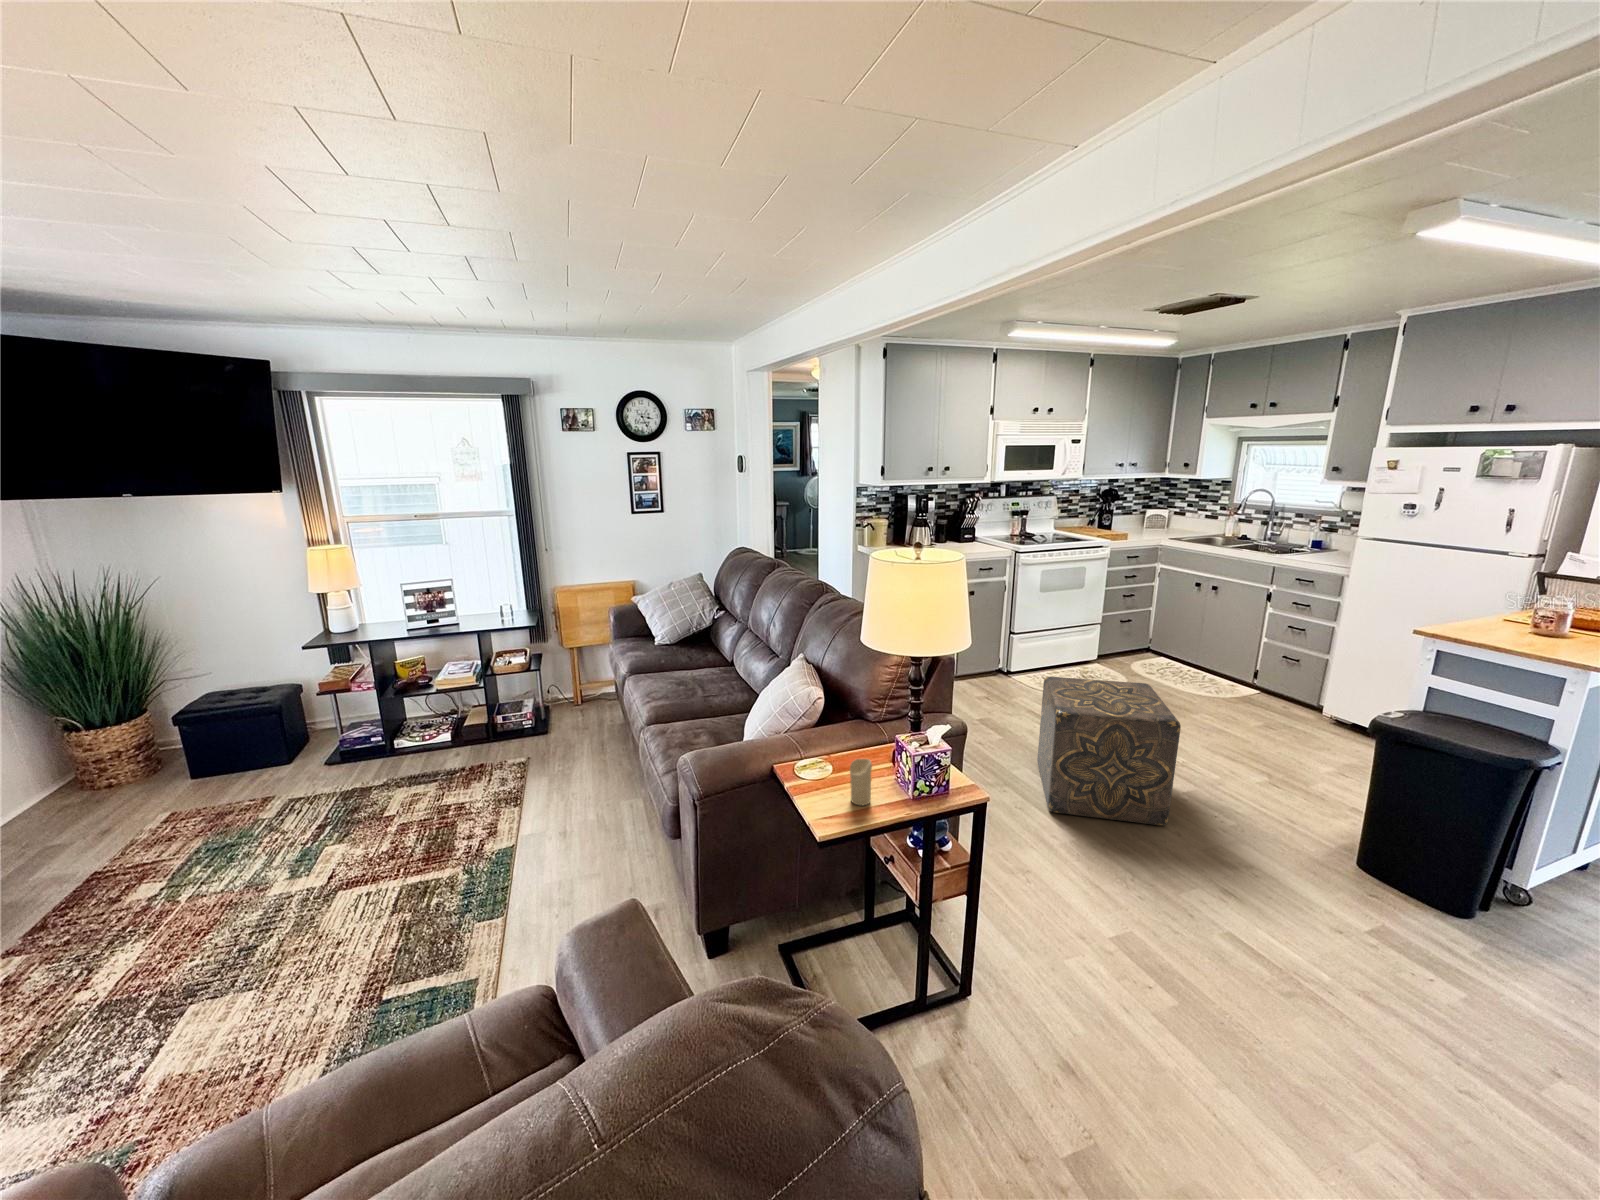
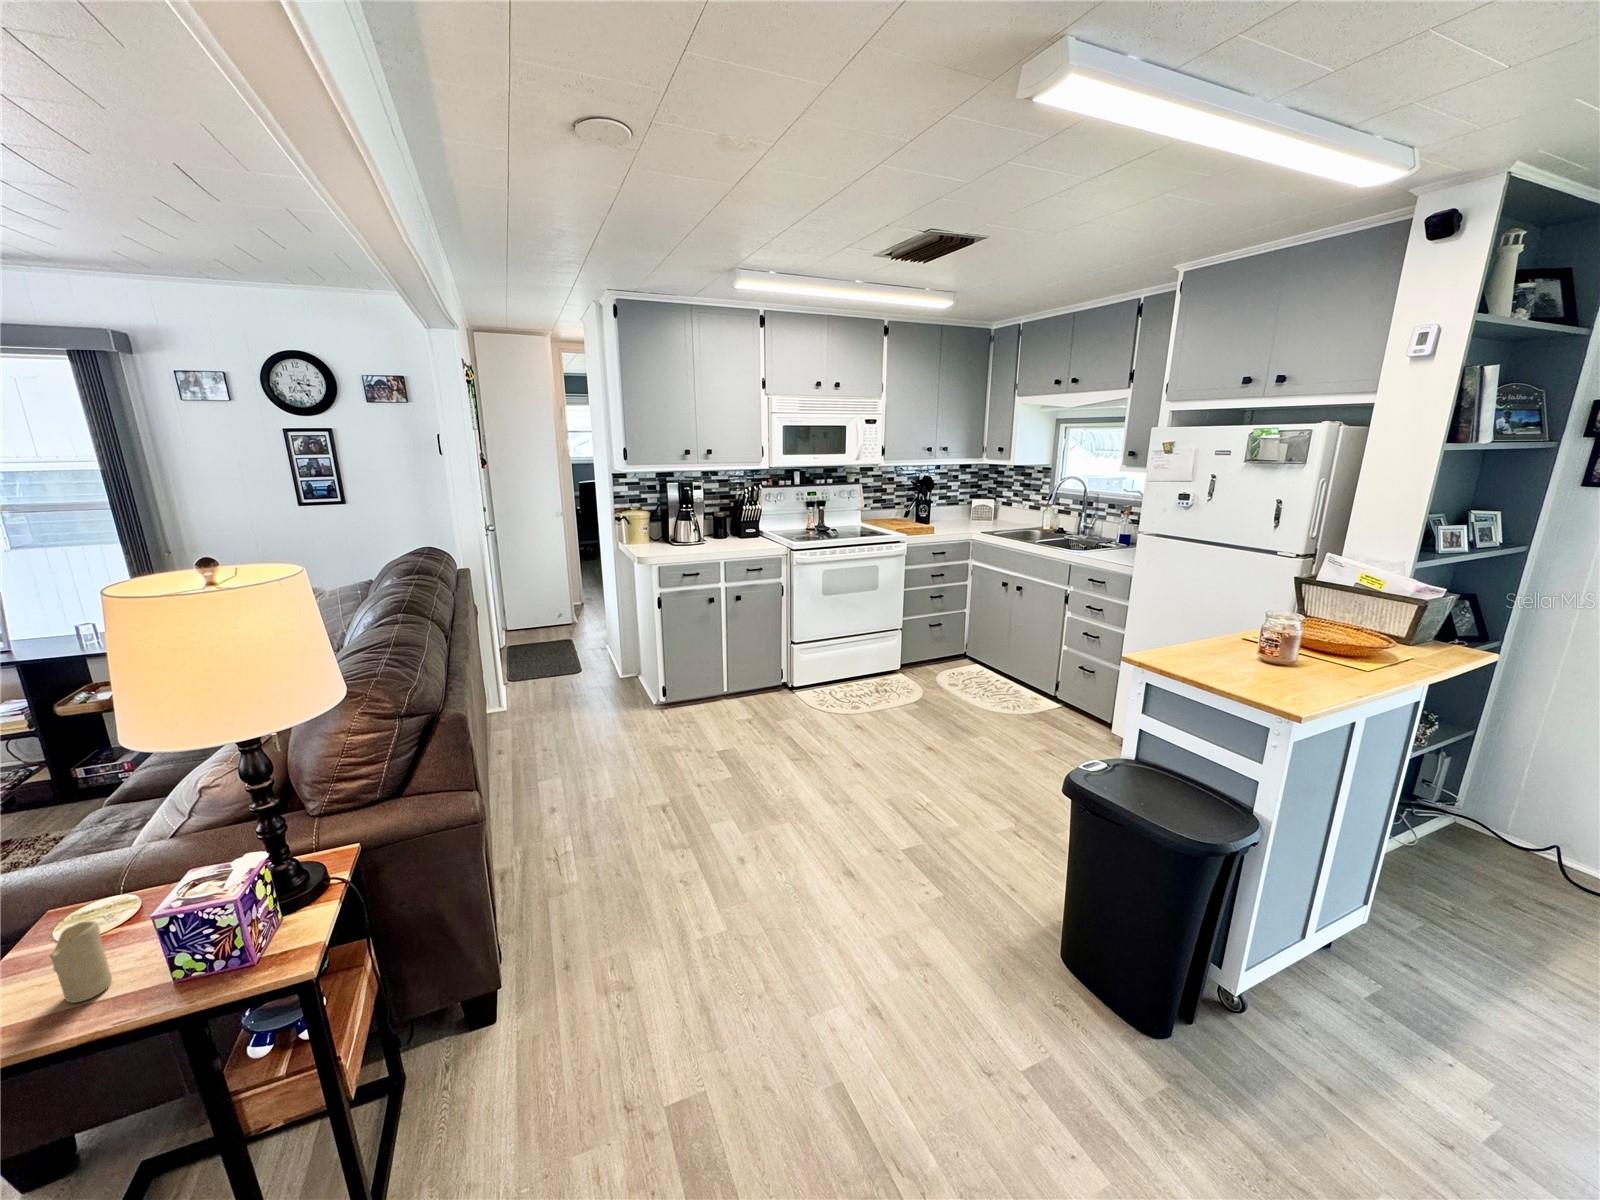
ottoman: present [1037,677,1181,825] -> none [702,716,860,915]

